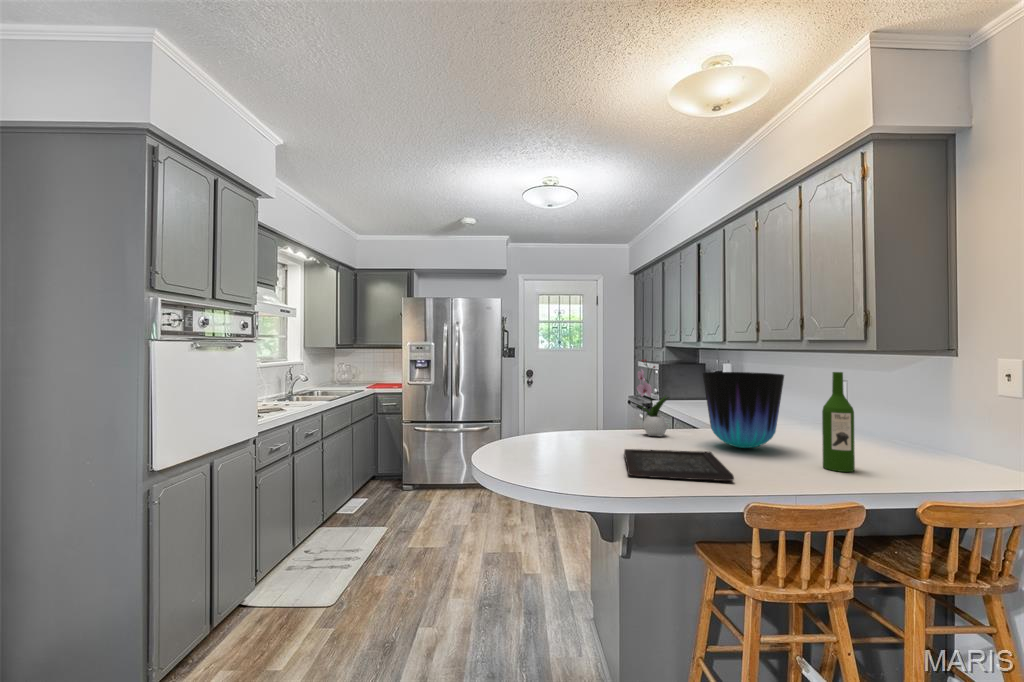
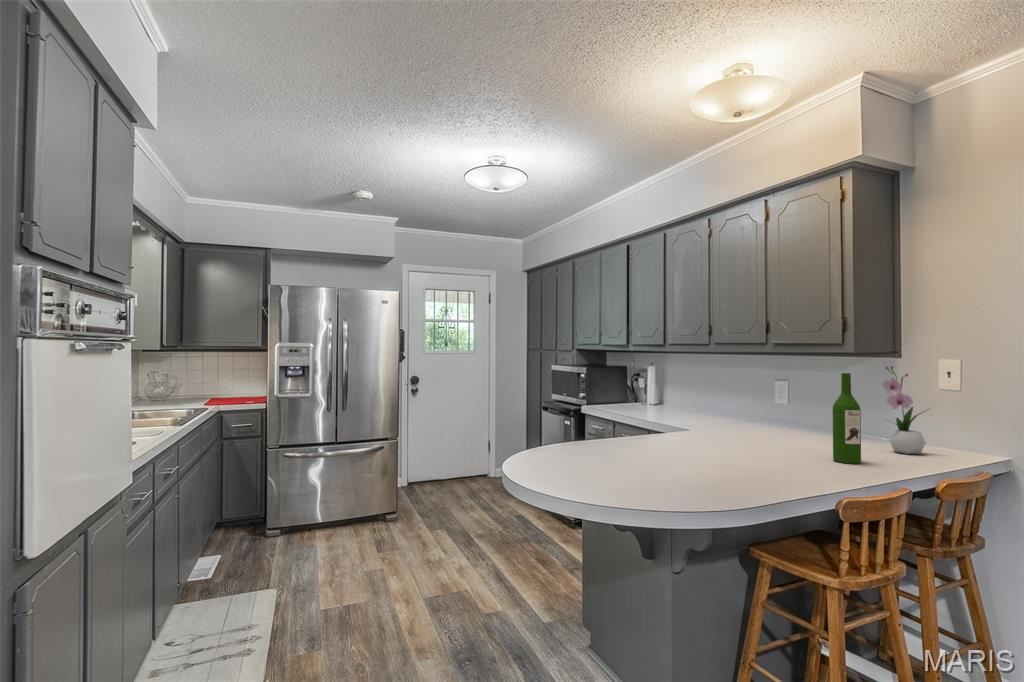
flower arrangement: present [637,359,669,436] -> present [883,366,926,454]
vase: present [703,372,784,448] -> none [706,375,784,449]
tray: present [624,449,734,481] -> none [661,454,802,484]

